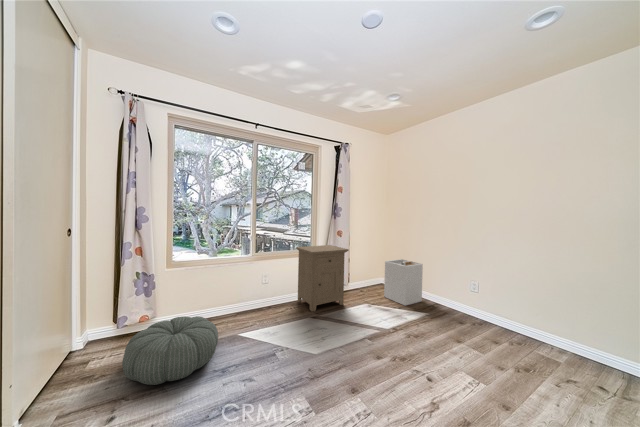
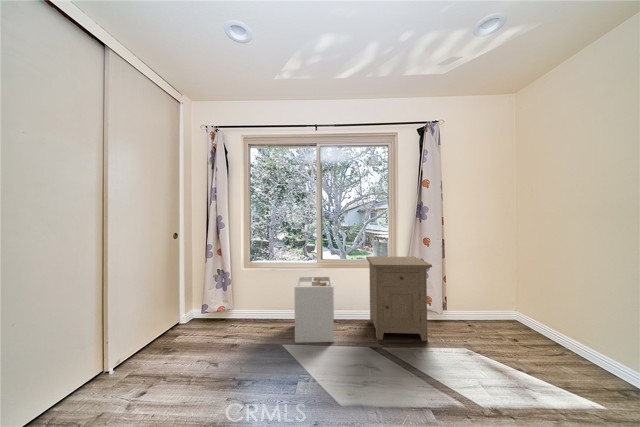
laundry hamper: present [384,259,423,306] -> present [295,277,334,343]
pouf: present [122,316,218,385] -> none [174,314,255,376]

